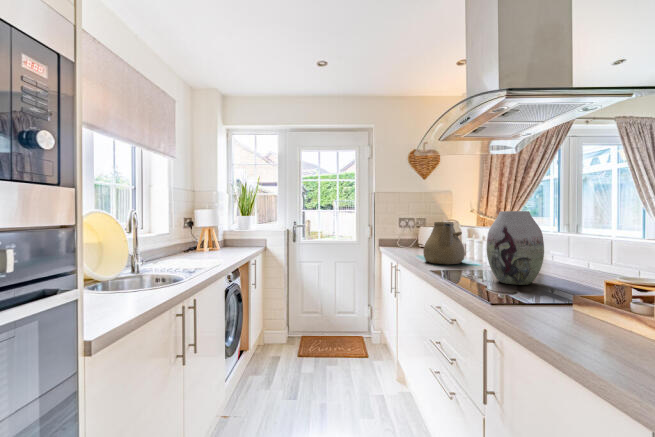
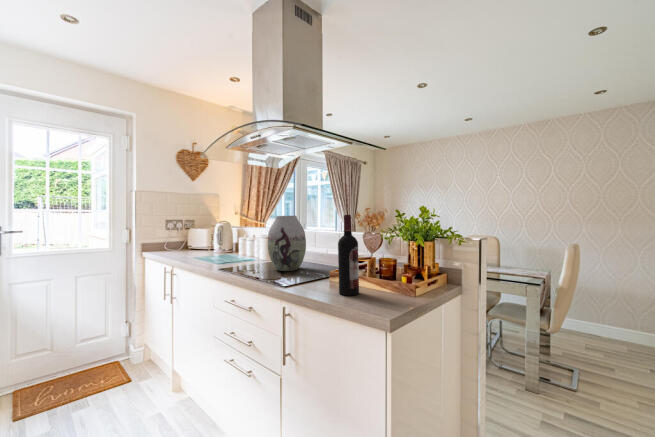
wine bottle: none [572,206,612,337] -> present [338,215,359,295]
teapot: present [423,222,465,264] -> none [205,224,241,262]

